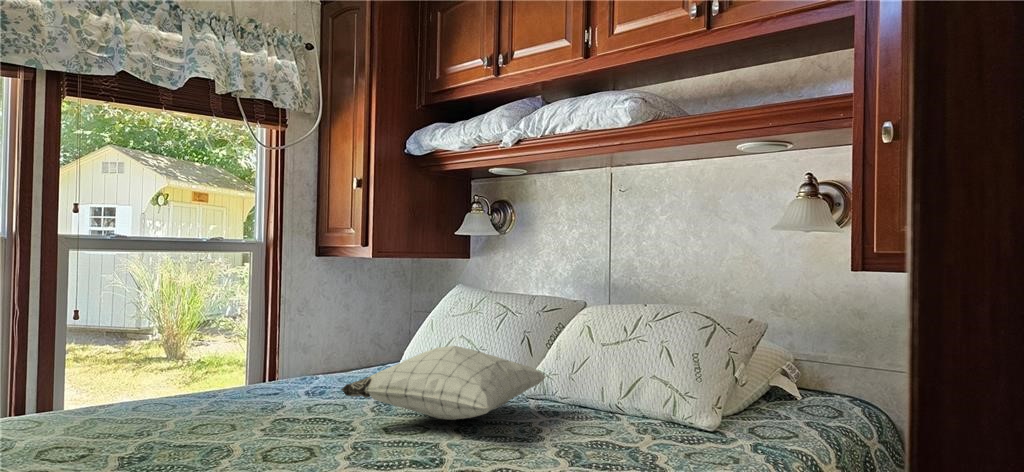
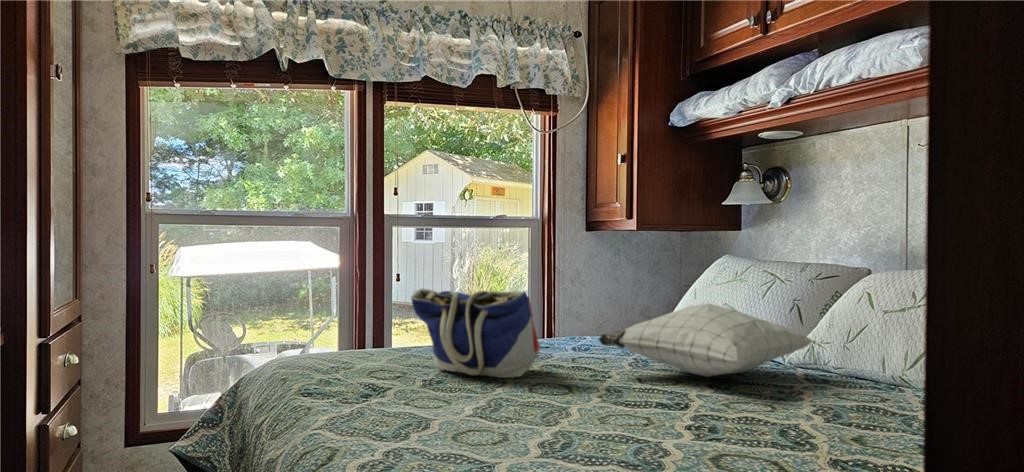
tote bag: none [105,342,275,444] -> present [411,289,540,378]

